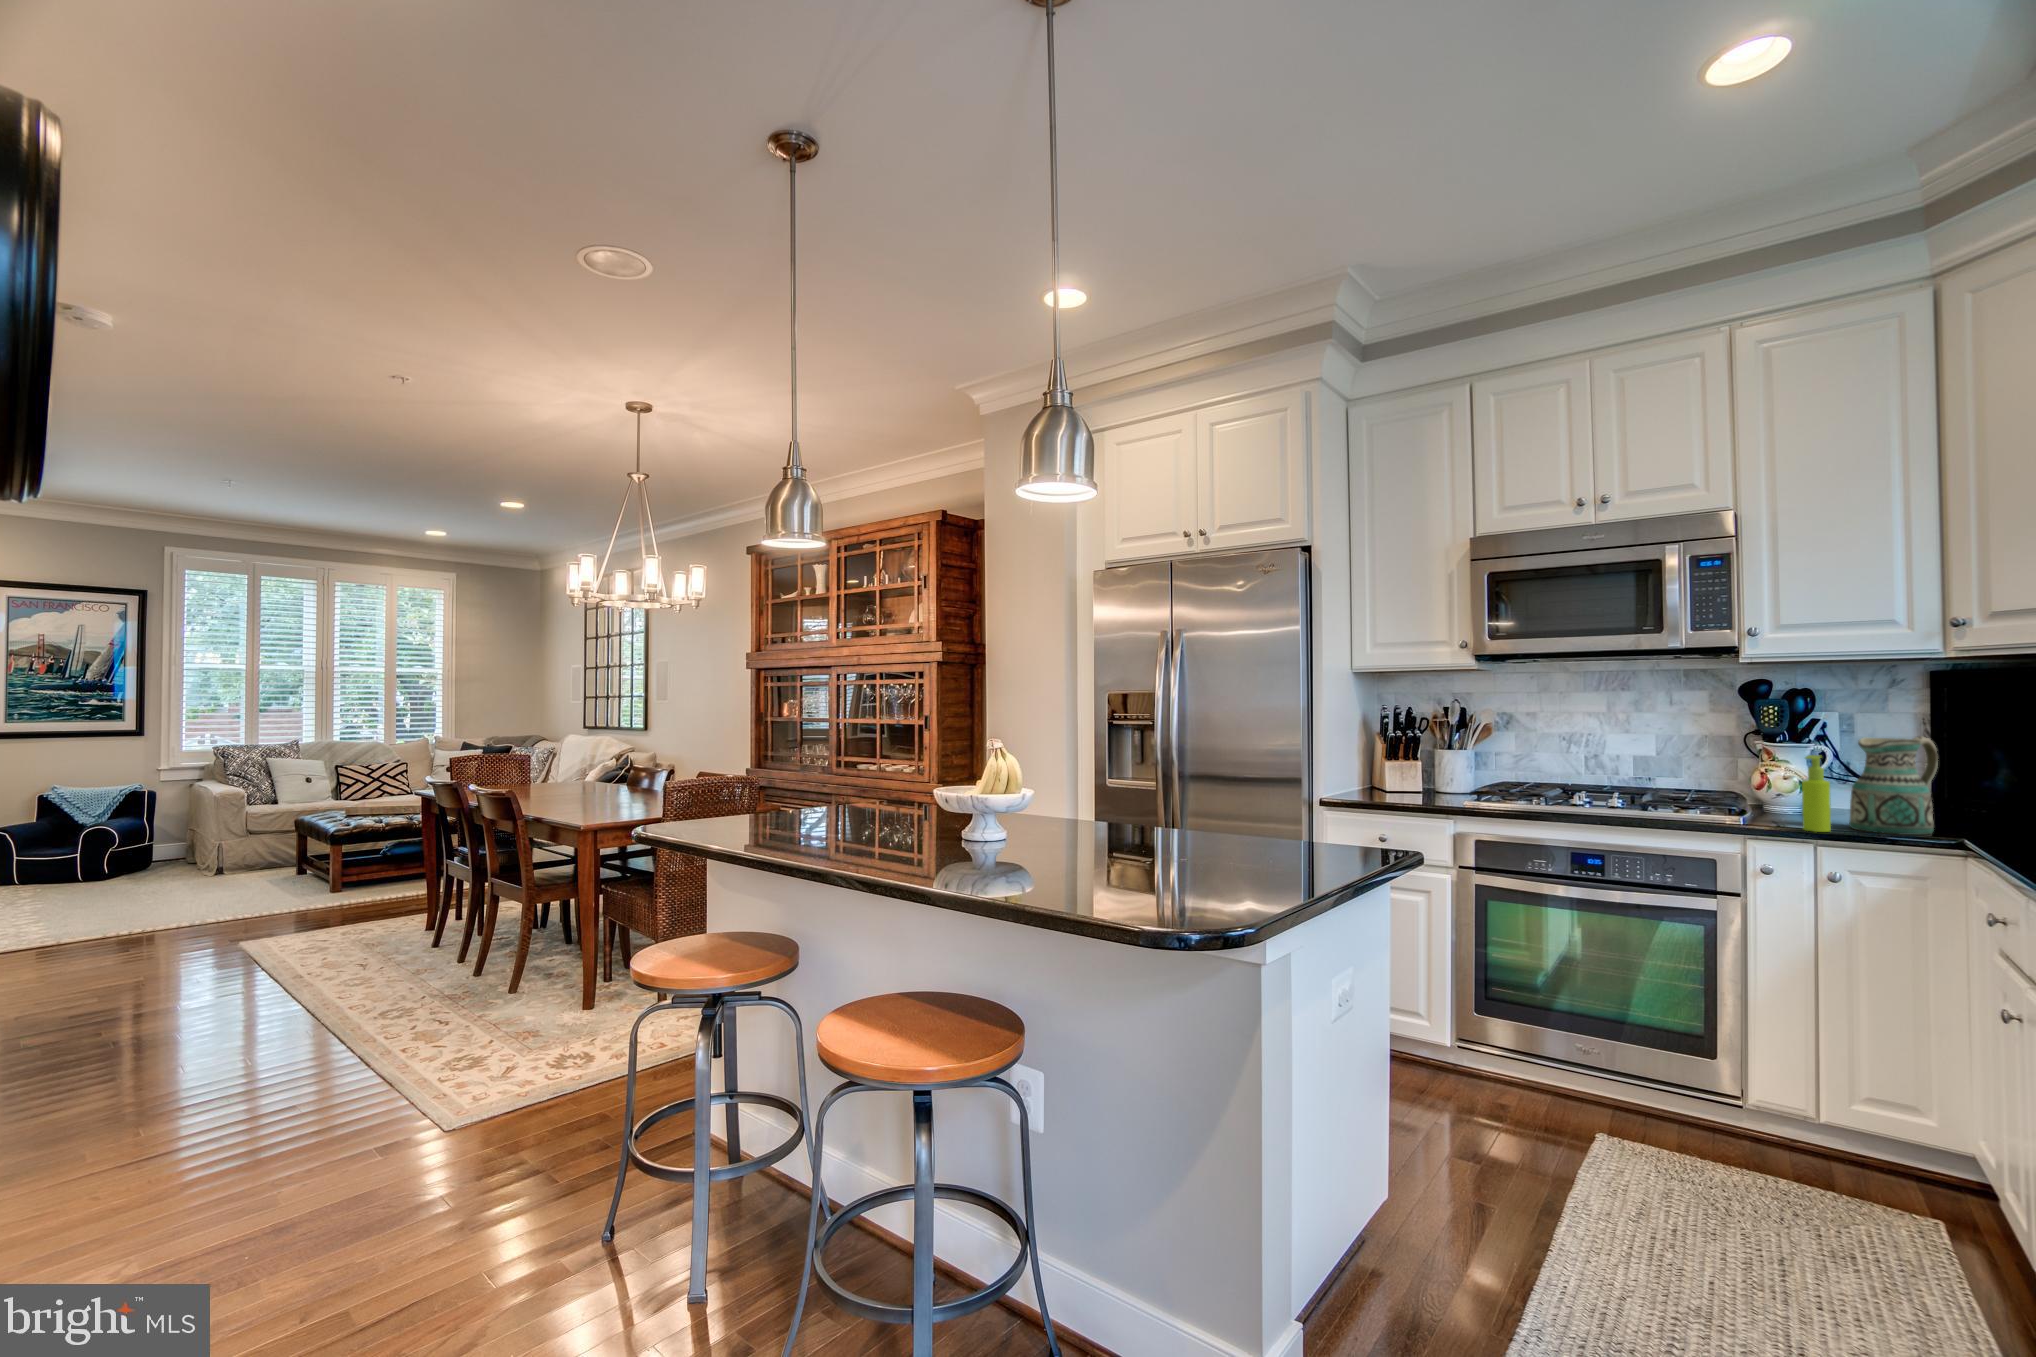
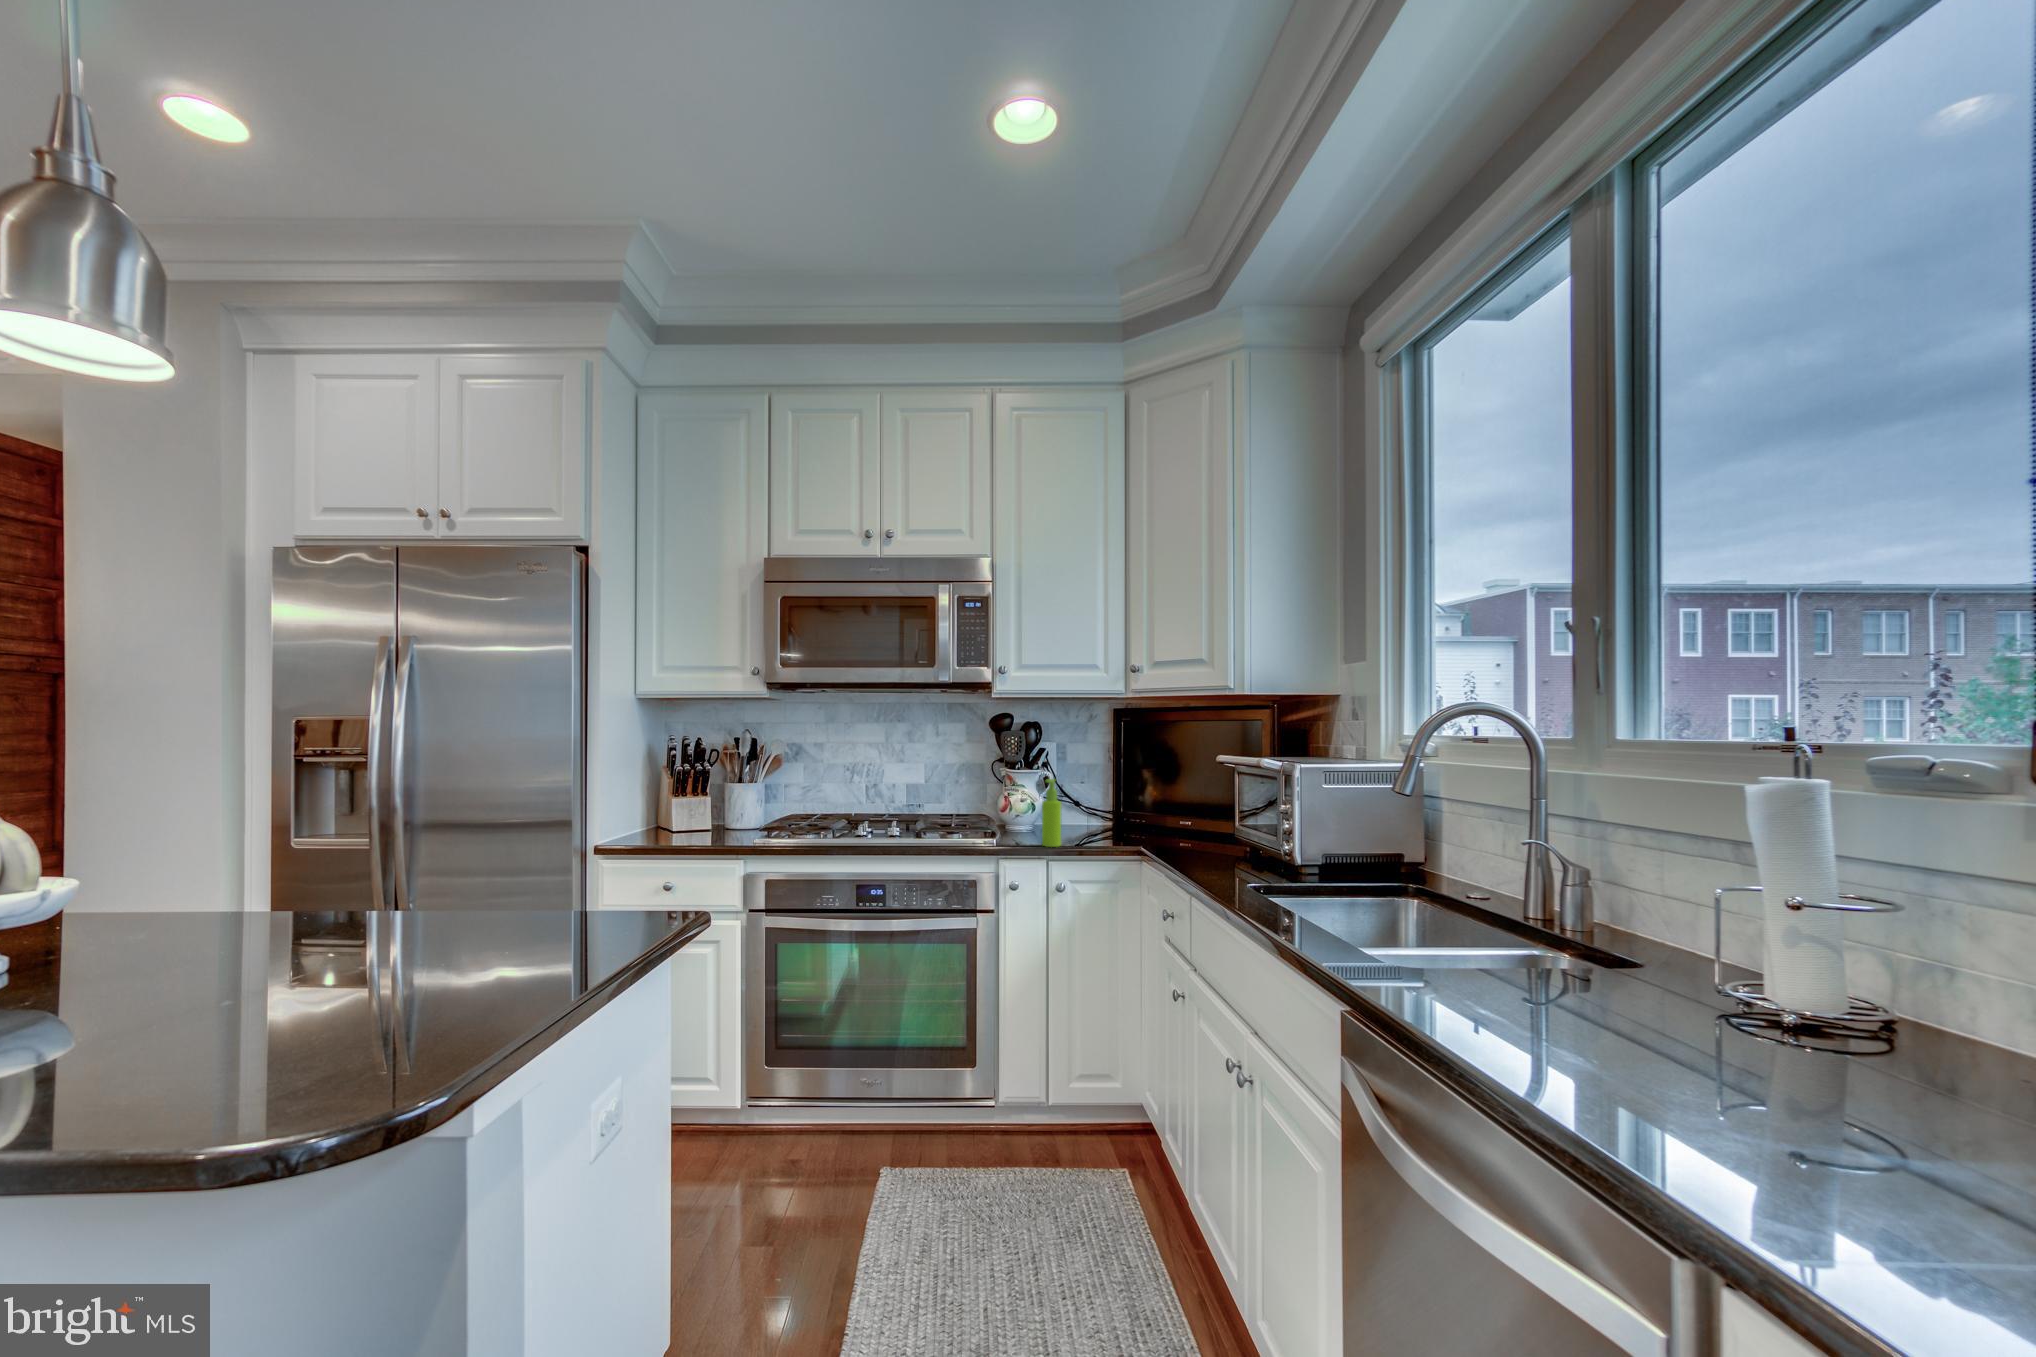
ceramic pitcher: present [1849,736,1938,835] -> none [1069,760,1123,844]

